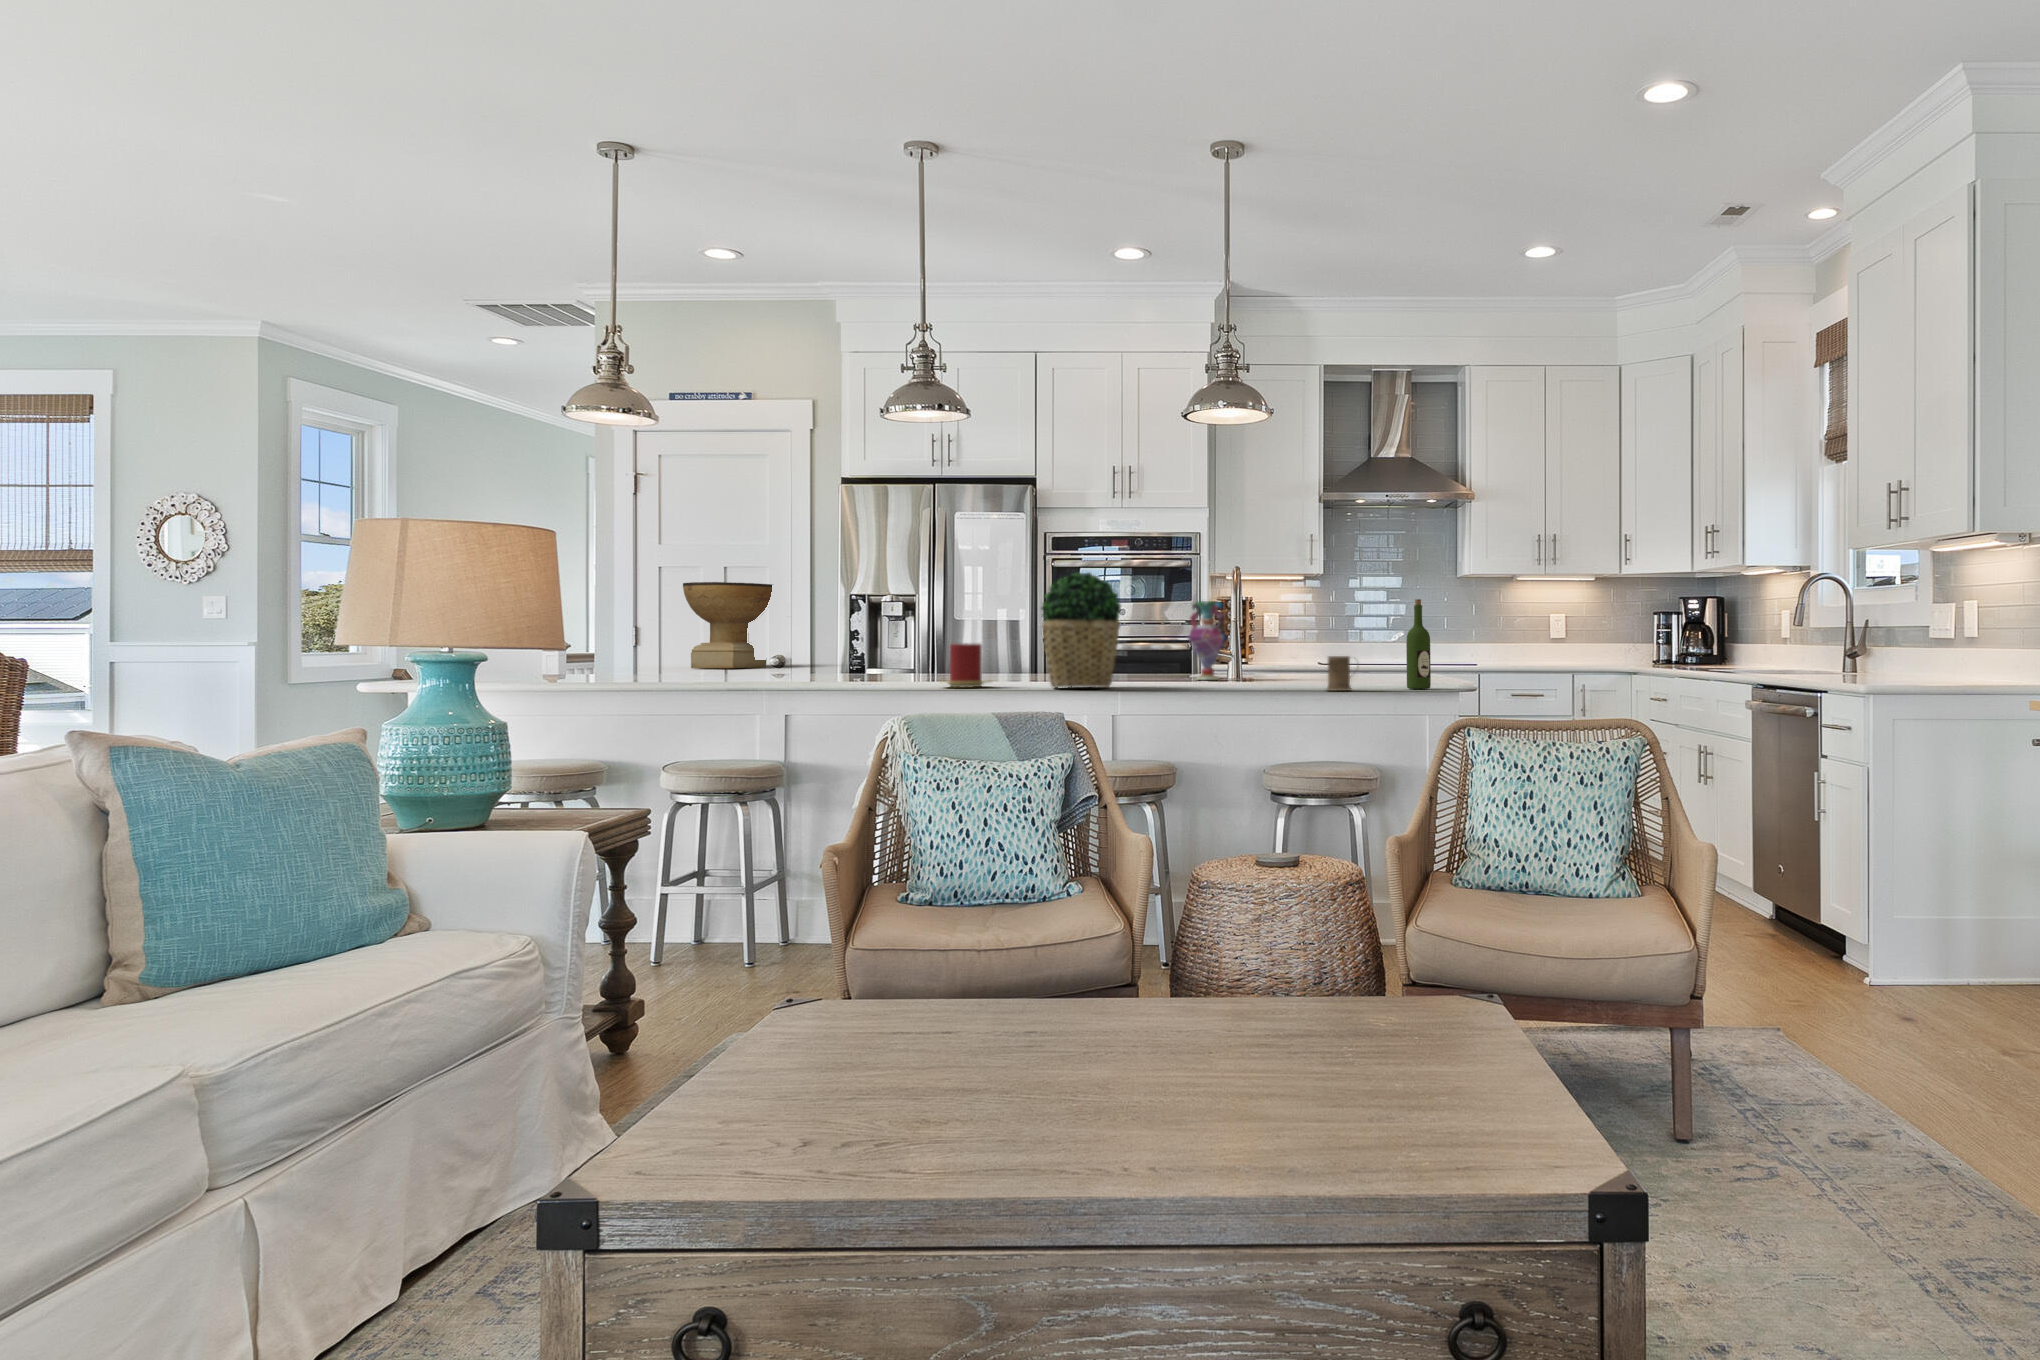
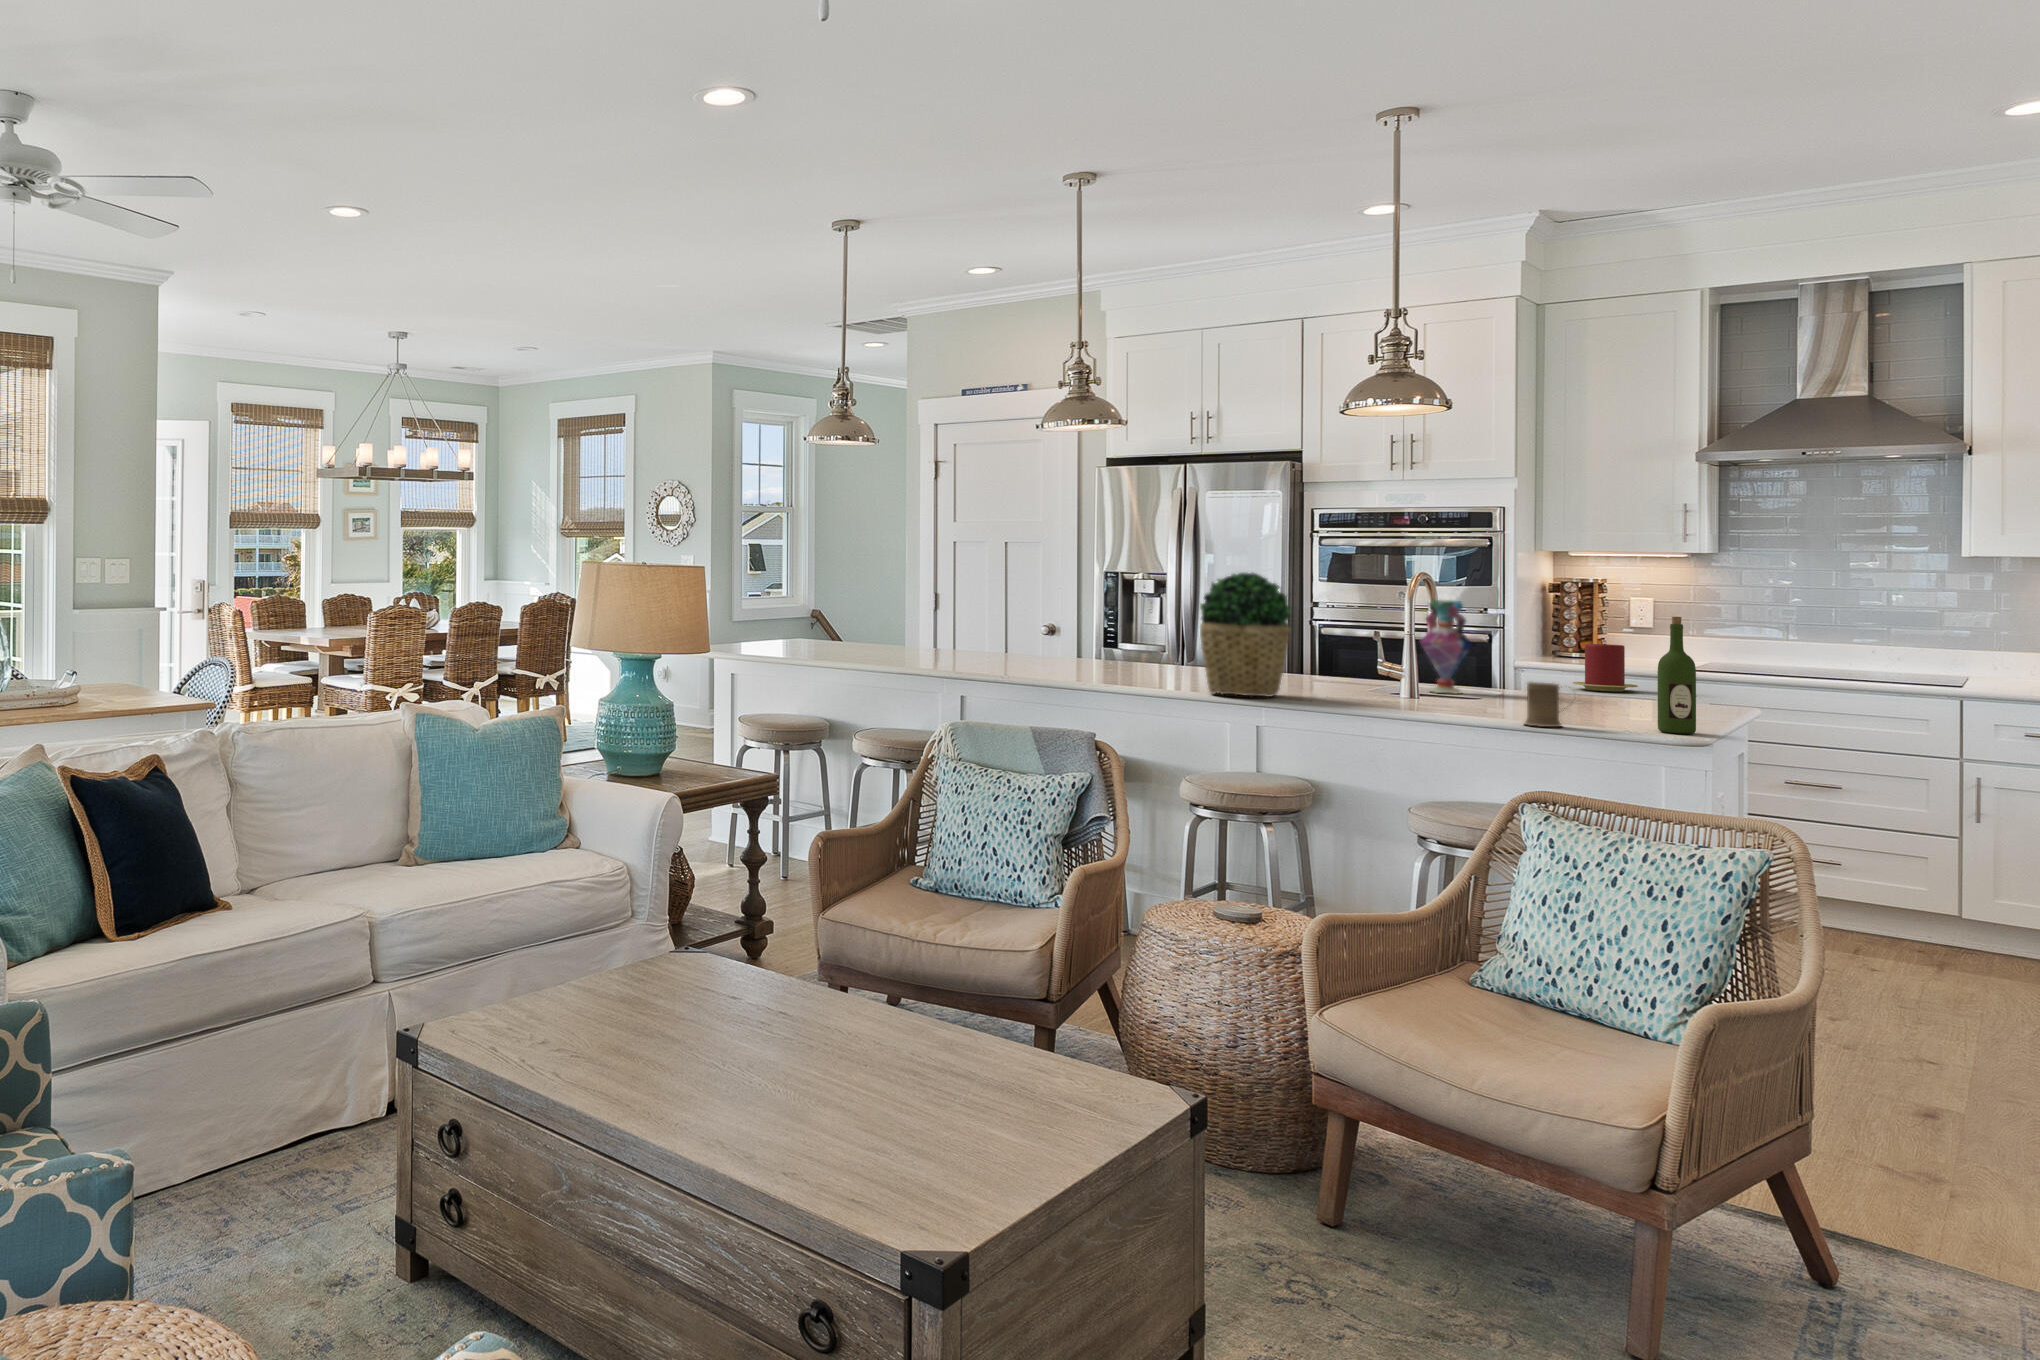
decorative bowl: present [683,582,772,668] -> none [977,559,1061,640]
candle: present [945,643,985,687] -> present [1572,644,1638,691]

